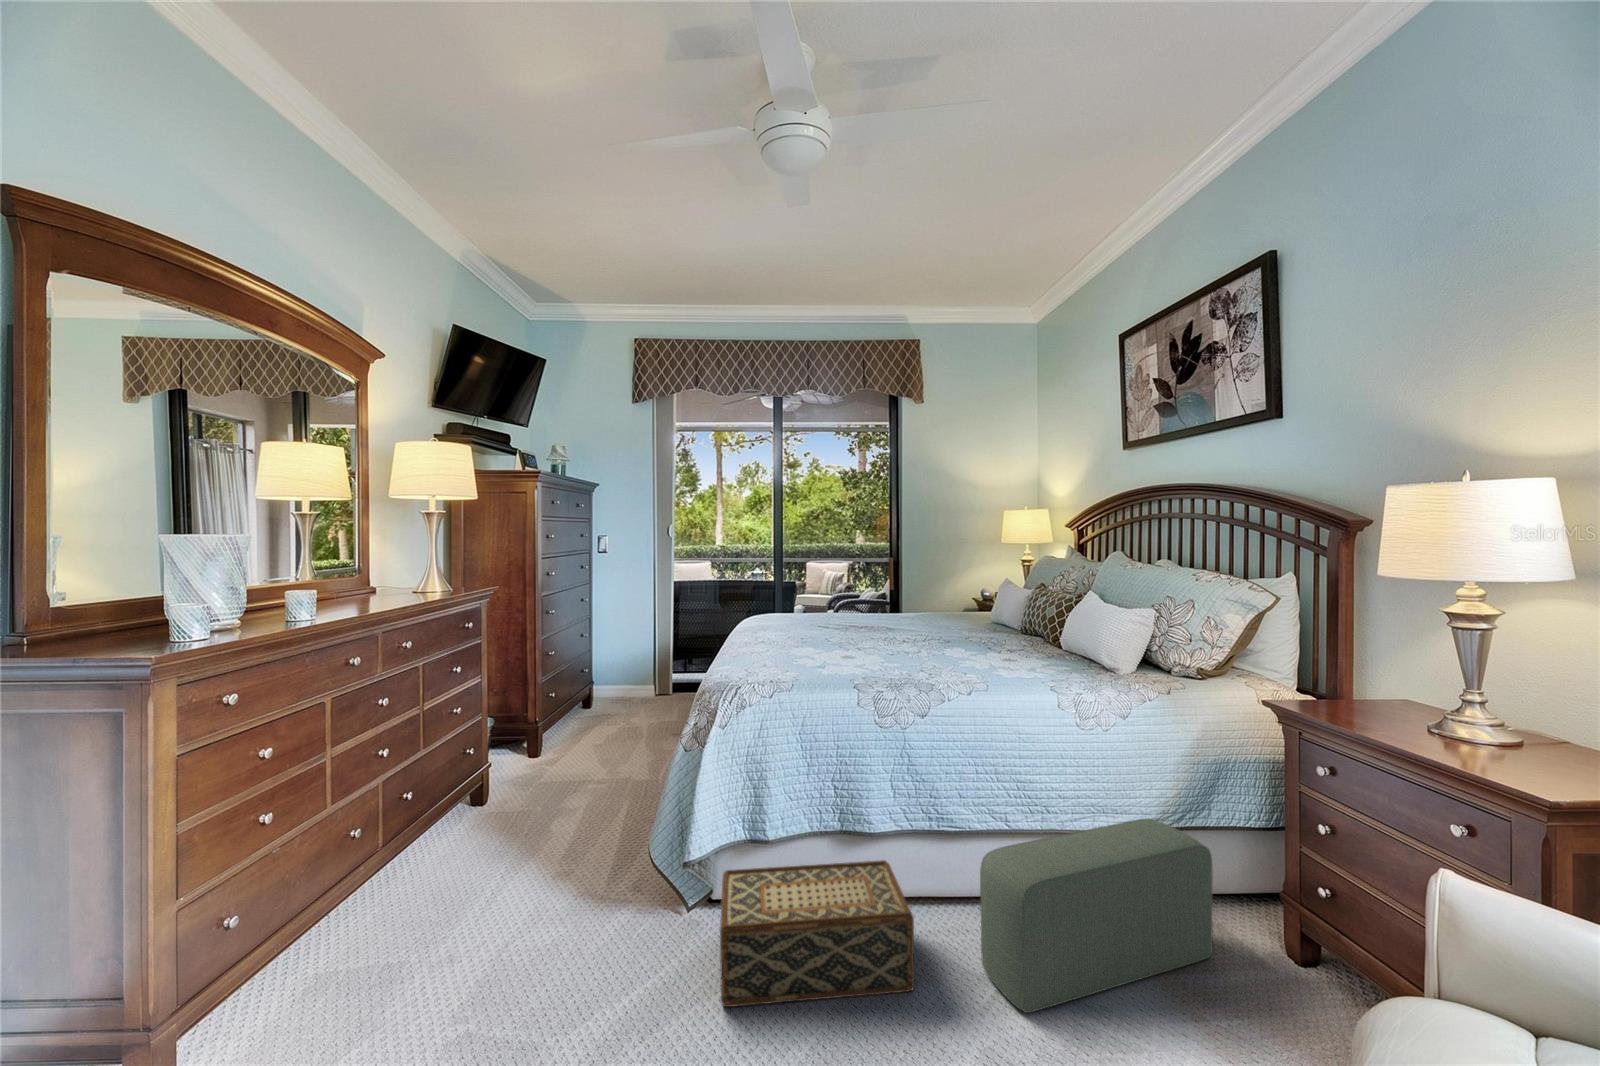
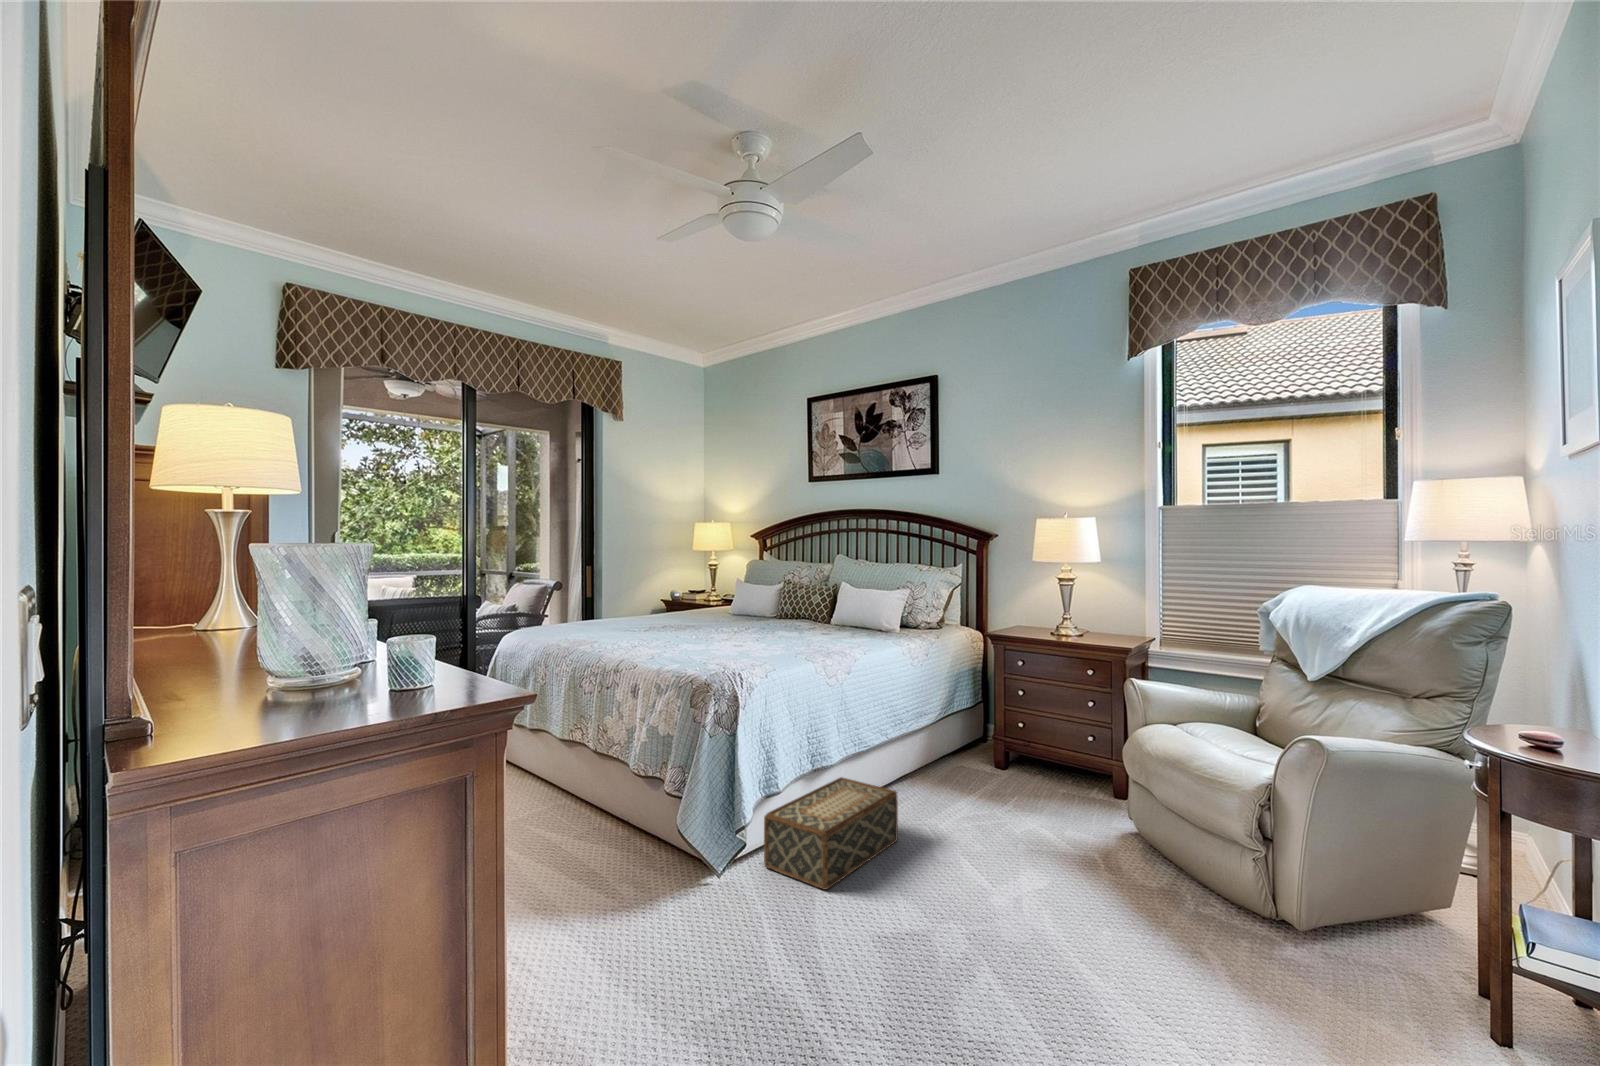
pouf: present [980,819,1212,1013] -> none [910,713,979,825]

